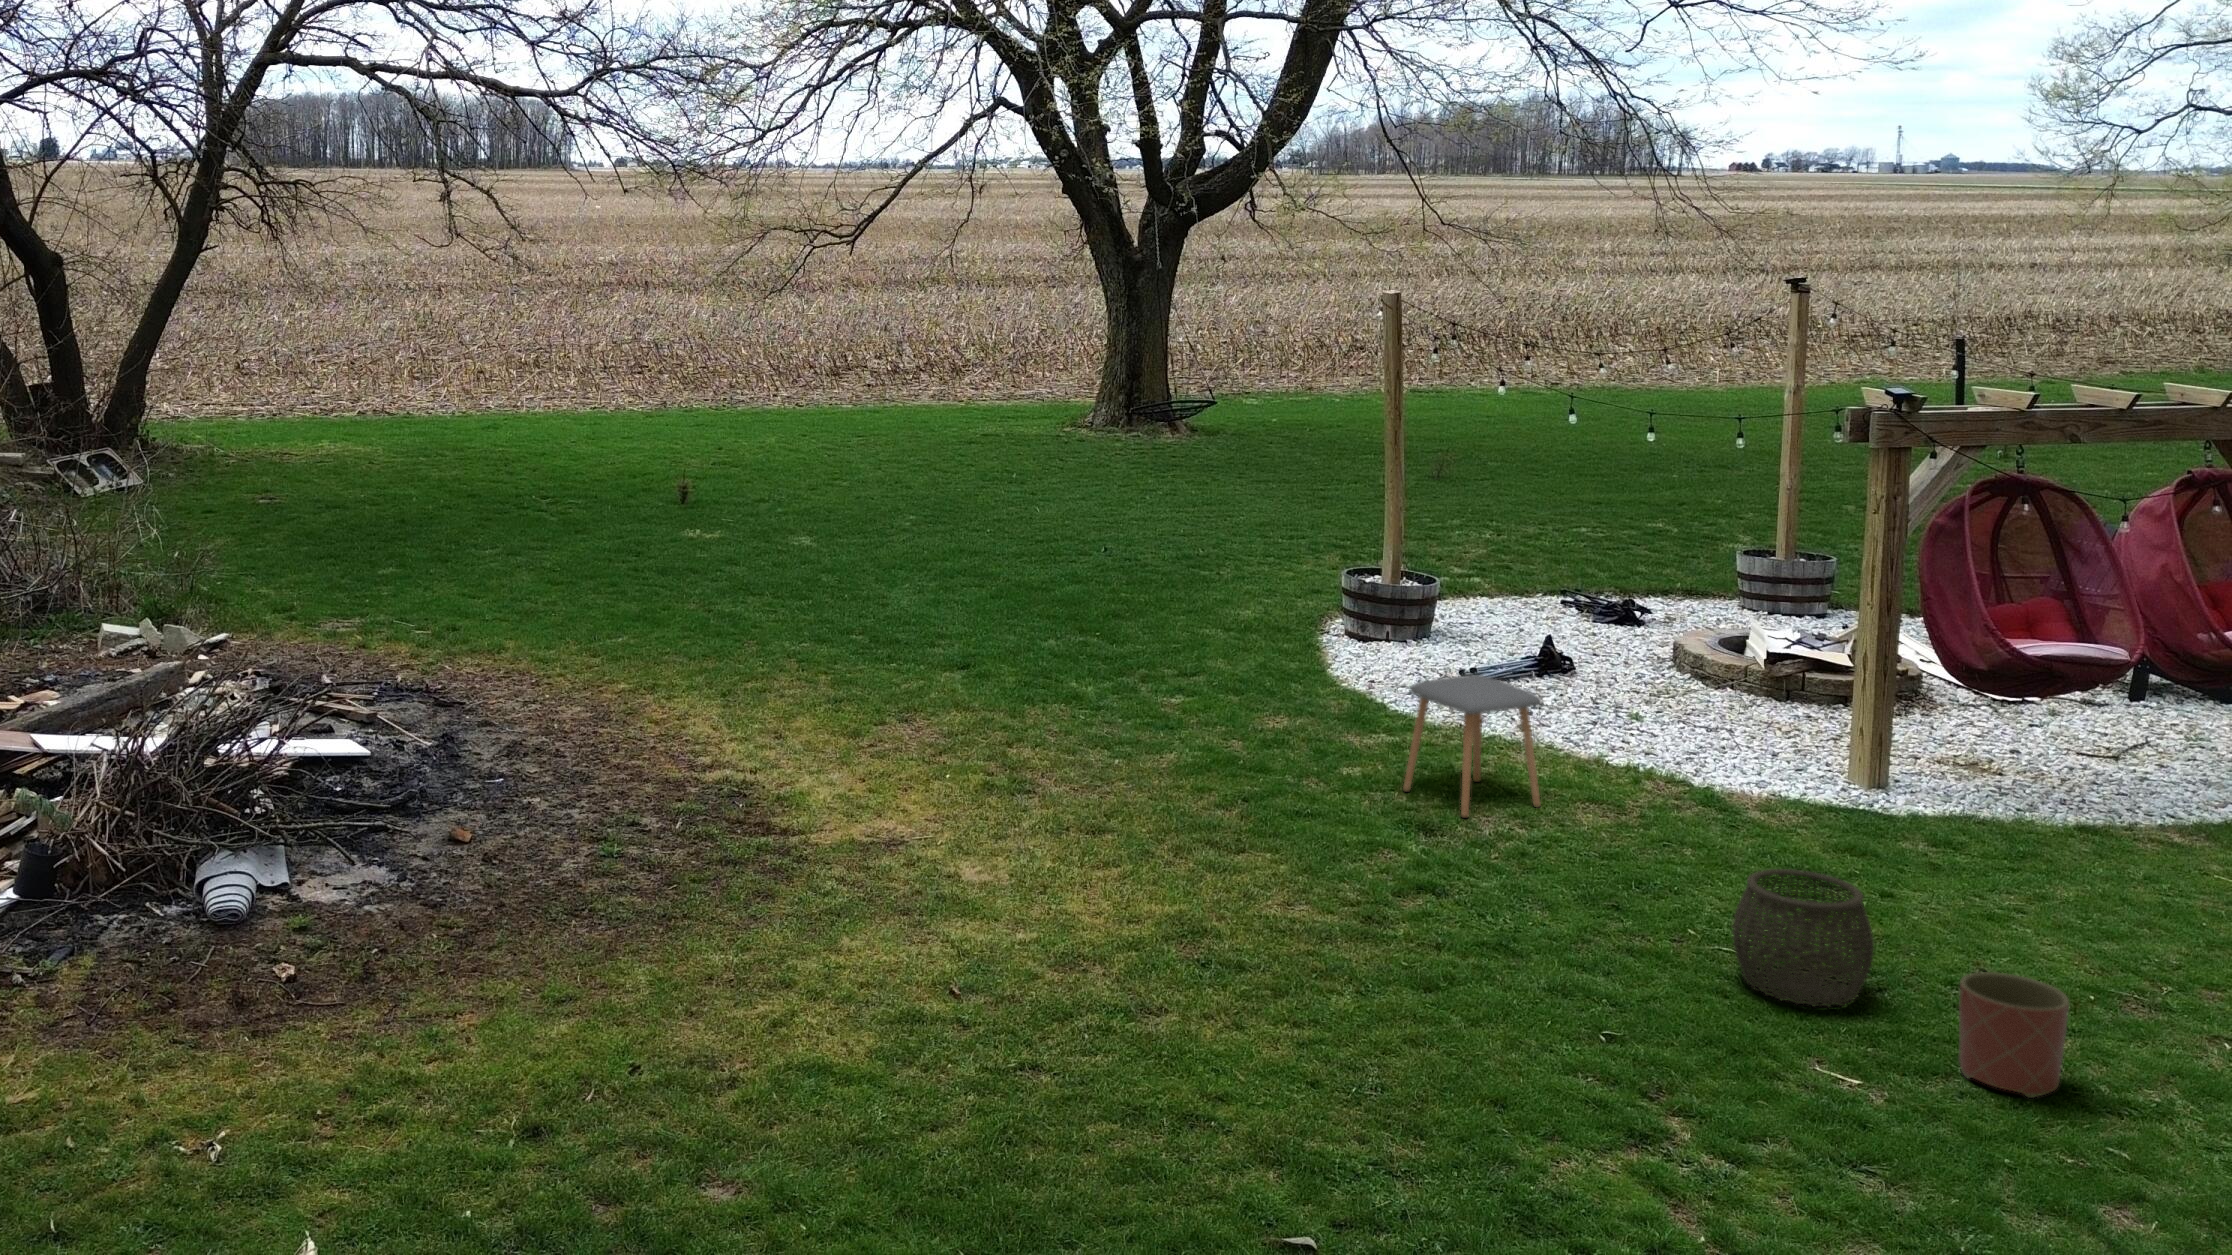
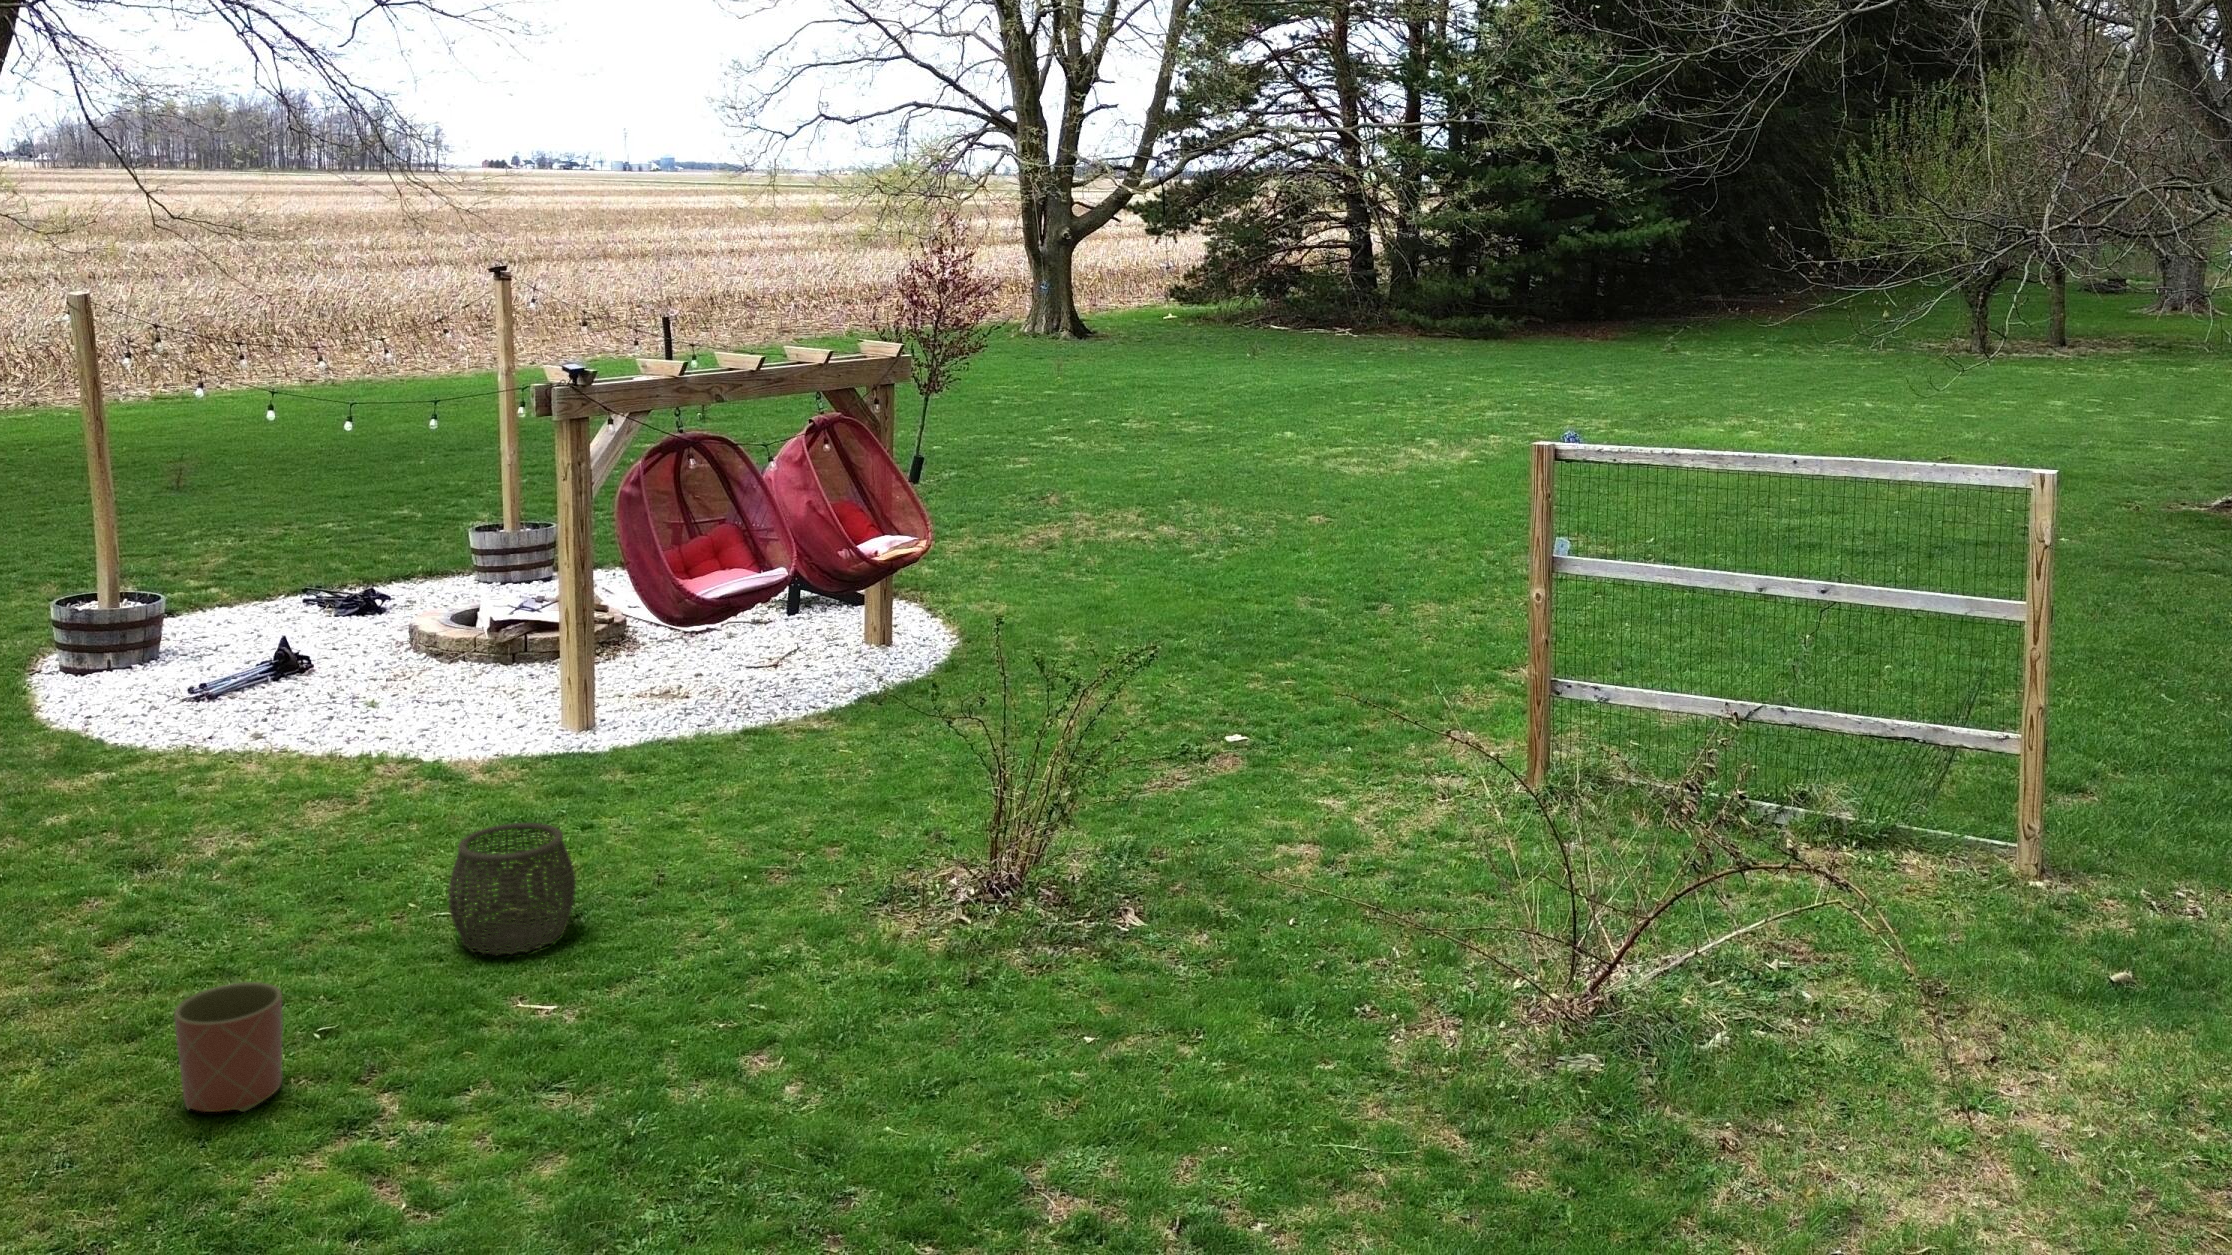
stool: present [1403,675,1541,818] -> none [105,692,267,851]
planter: present [1959,972,2069,1098] -> present [174,982,283,1112]

